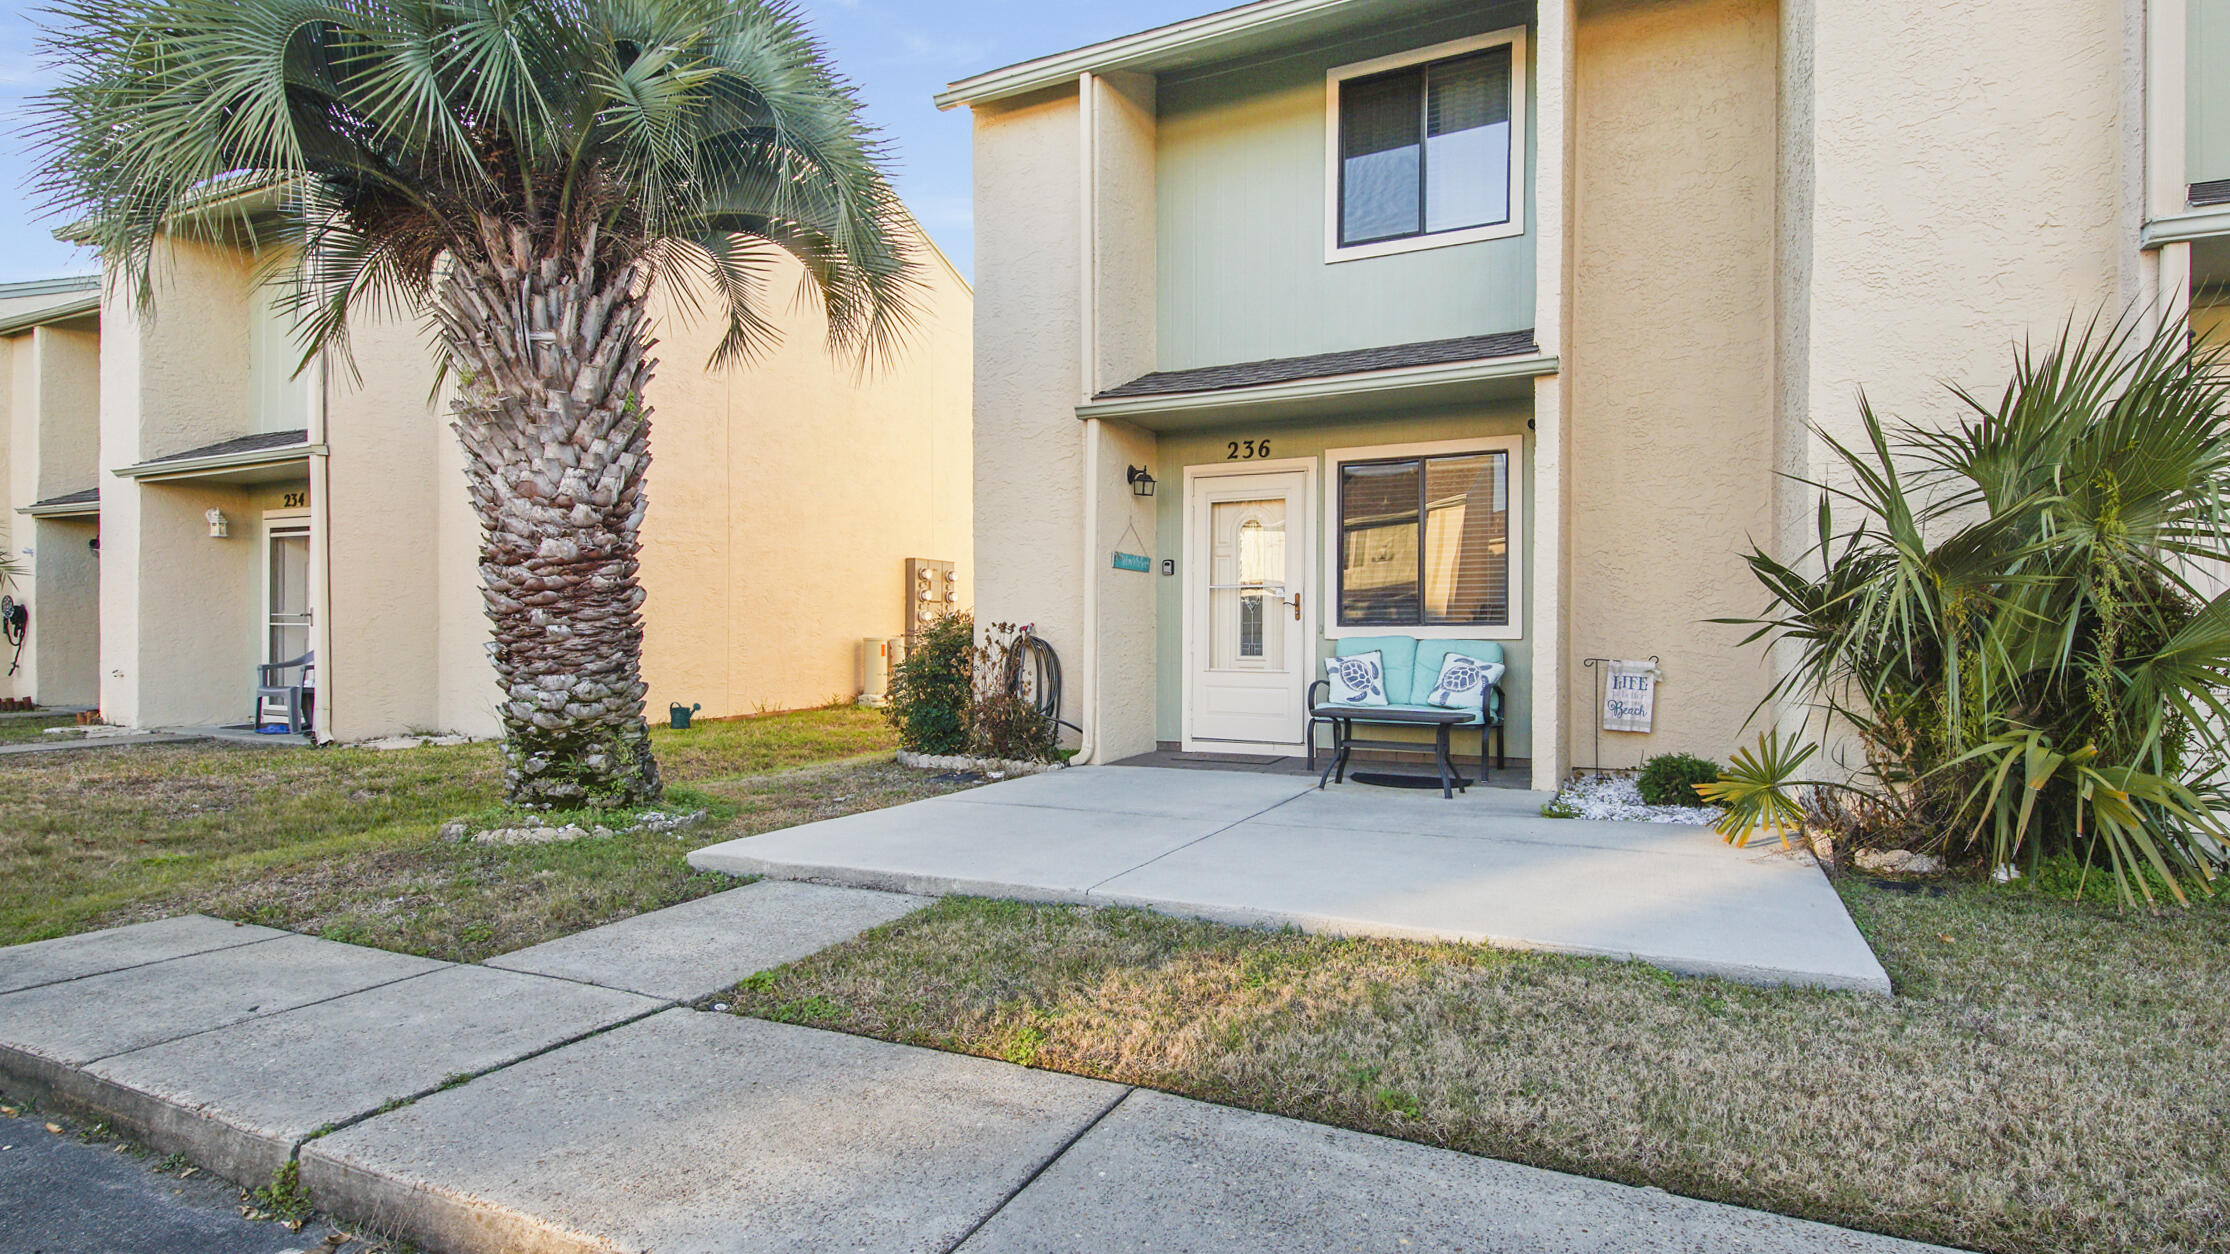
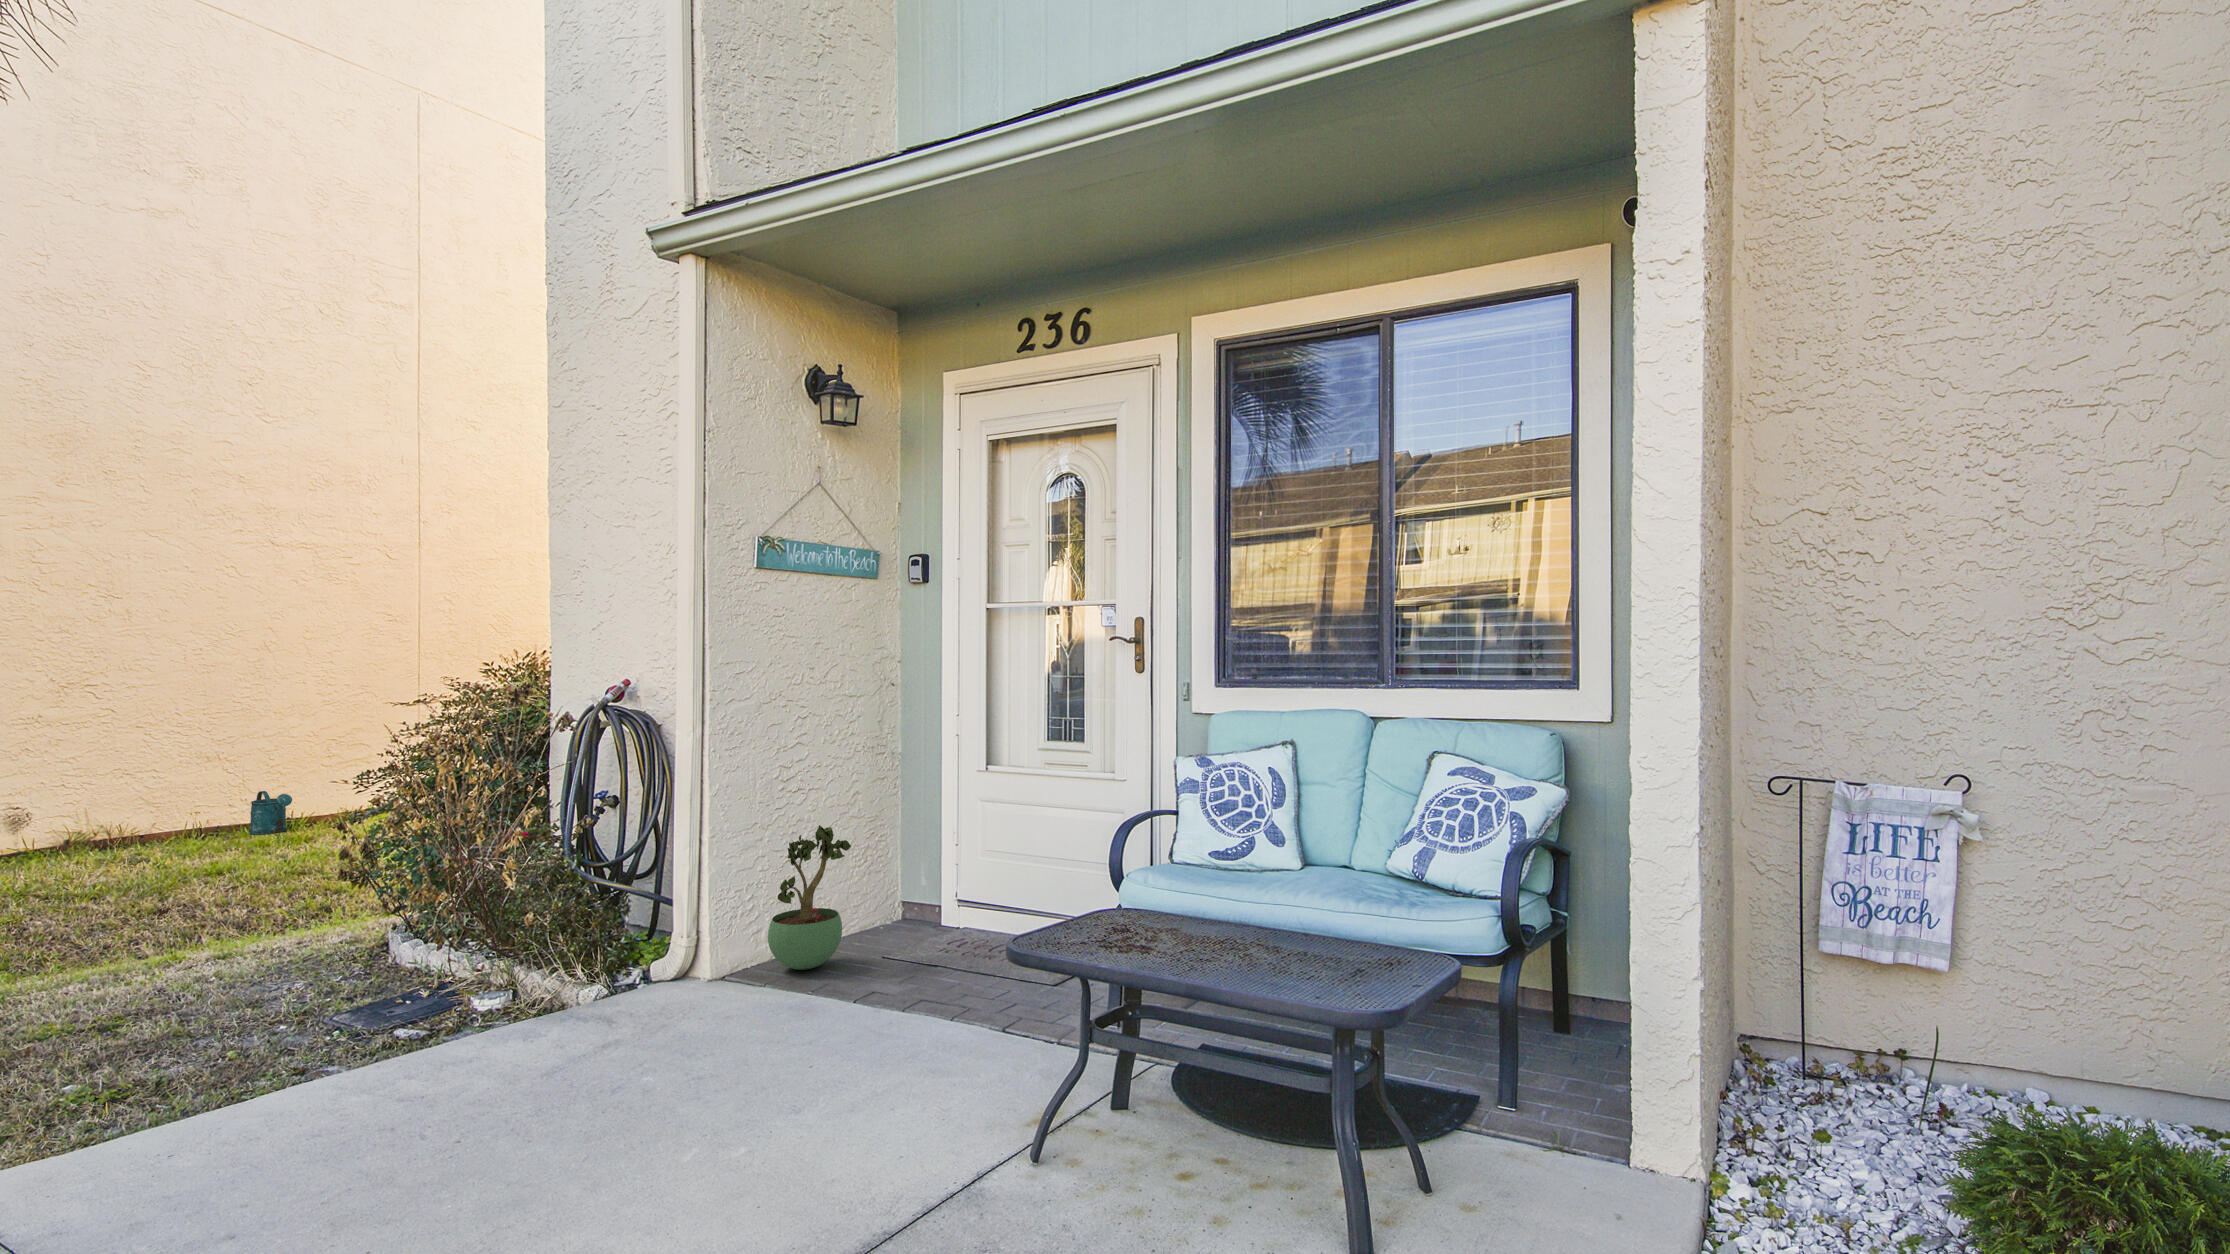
potted plant: none [1123,694,1157,762] -> present [768,825,851,970]

